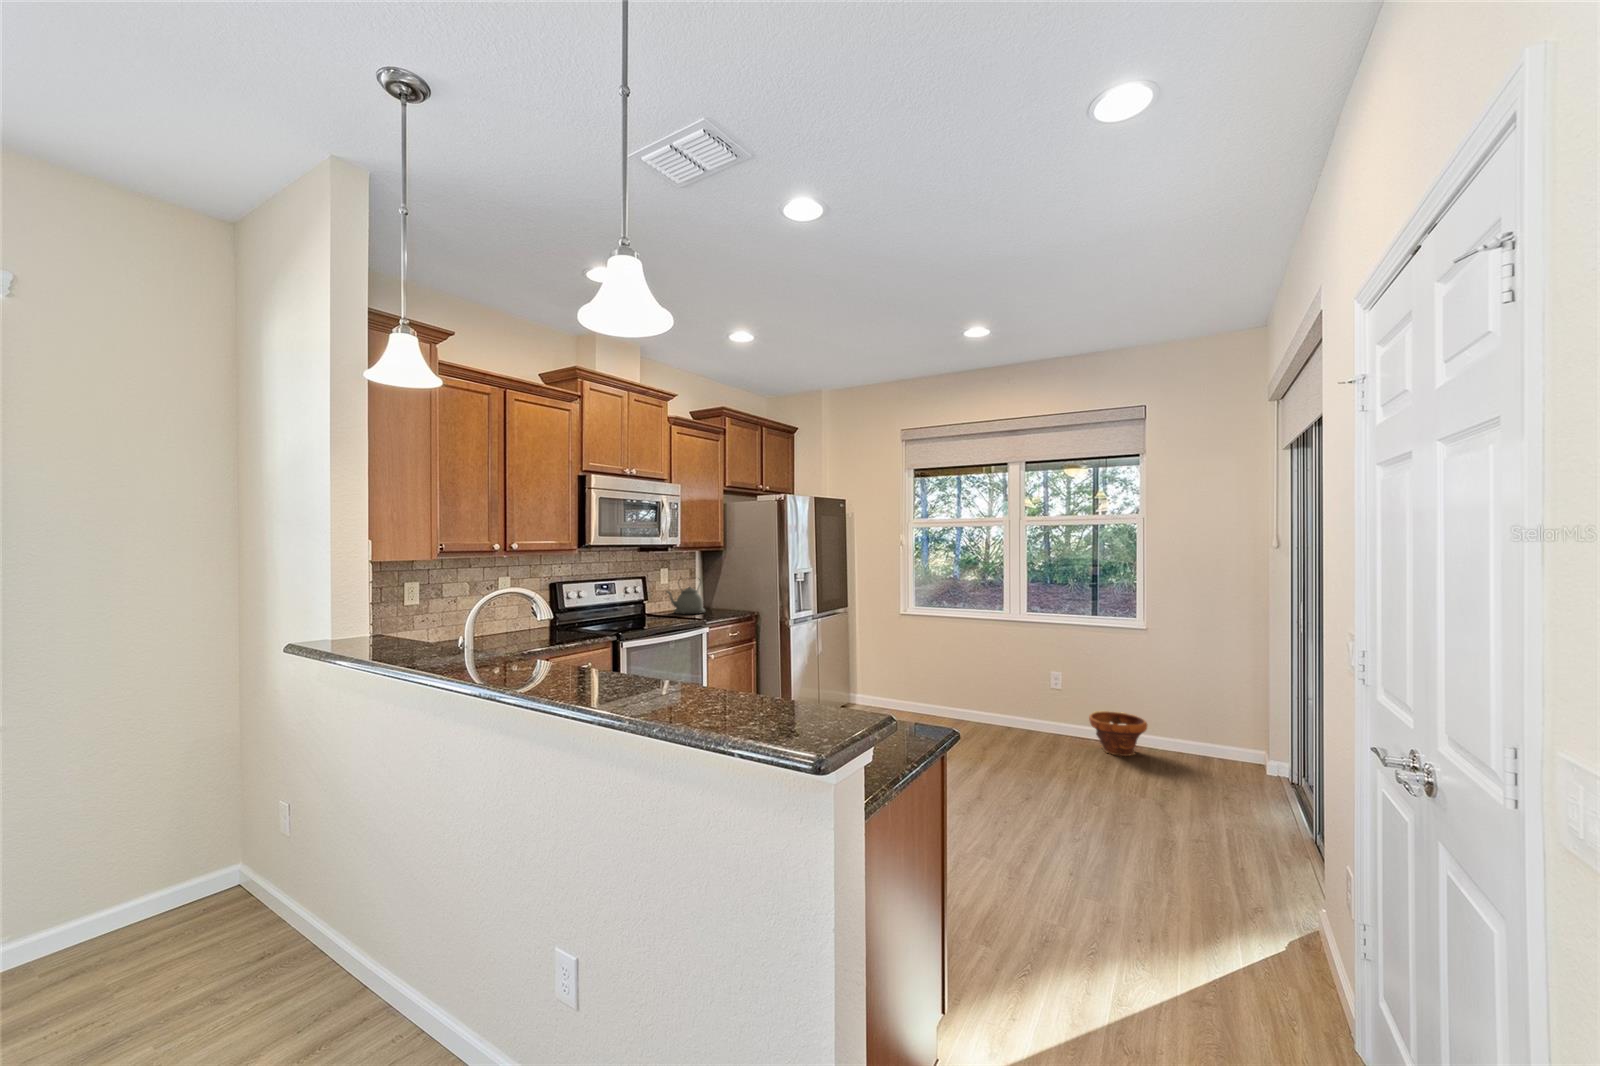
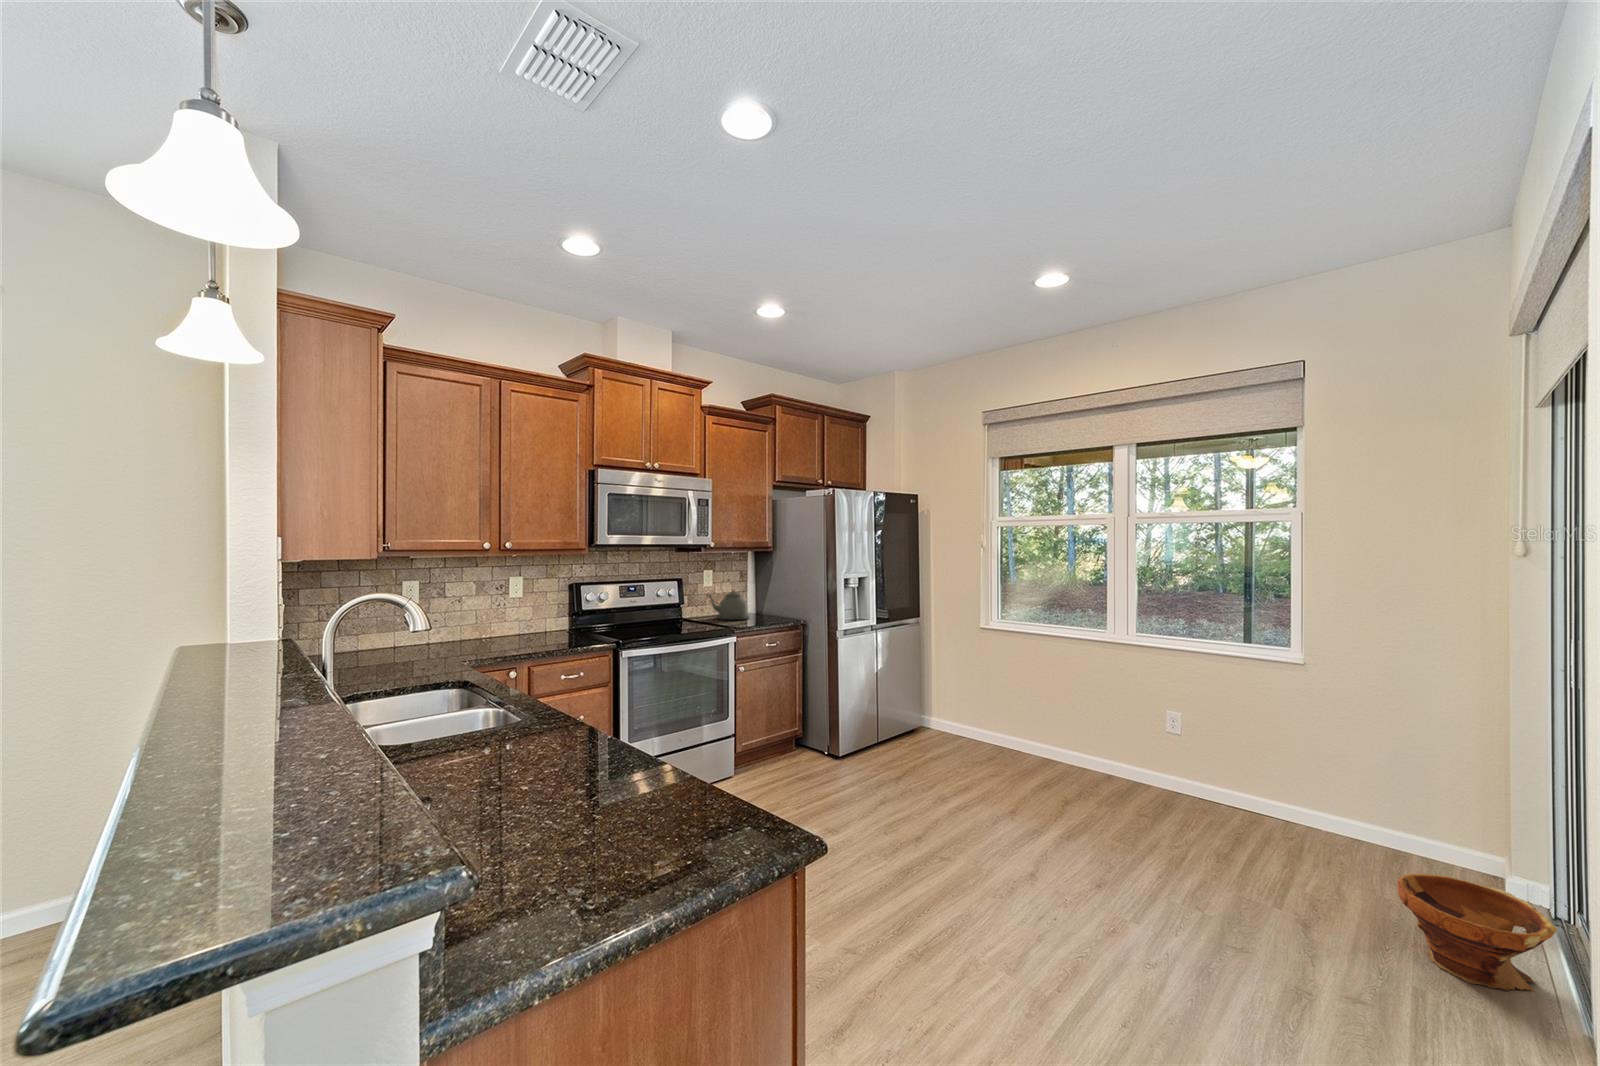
planter: present [1089,711,1147,756] -> present [1397,874,1557,991]

